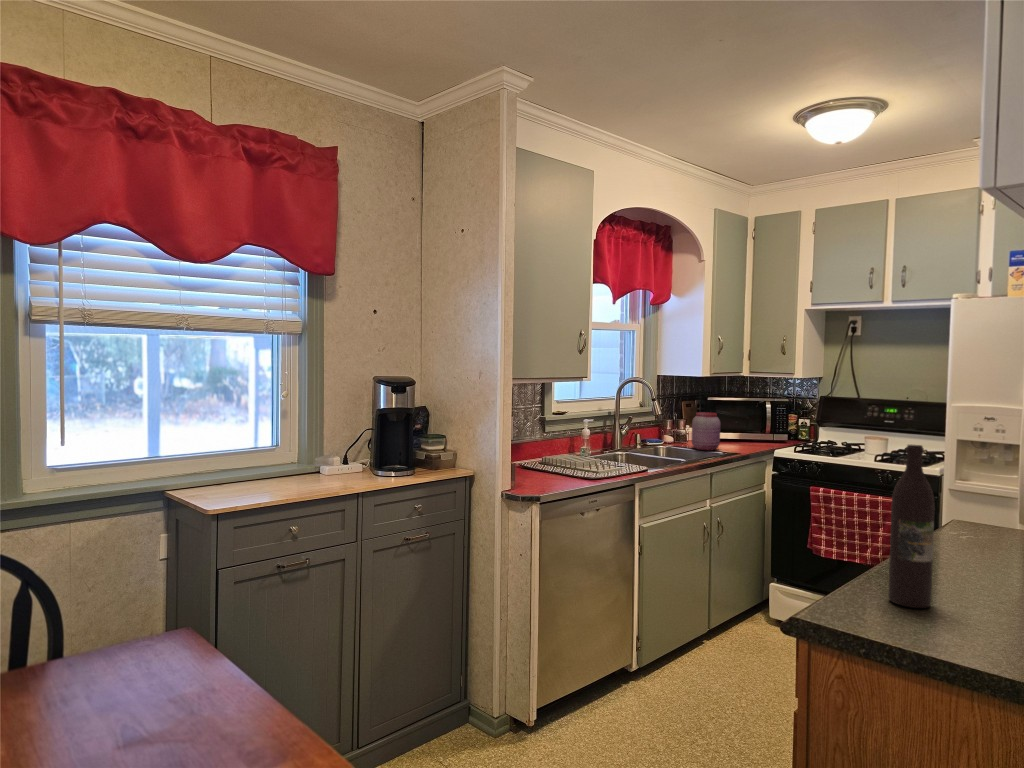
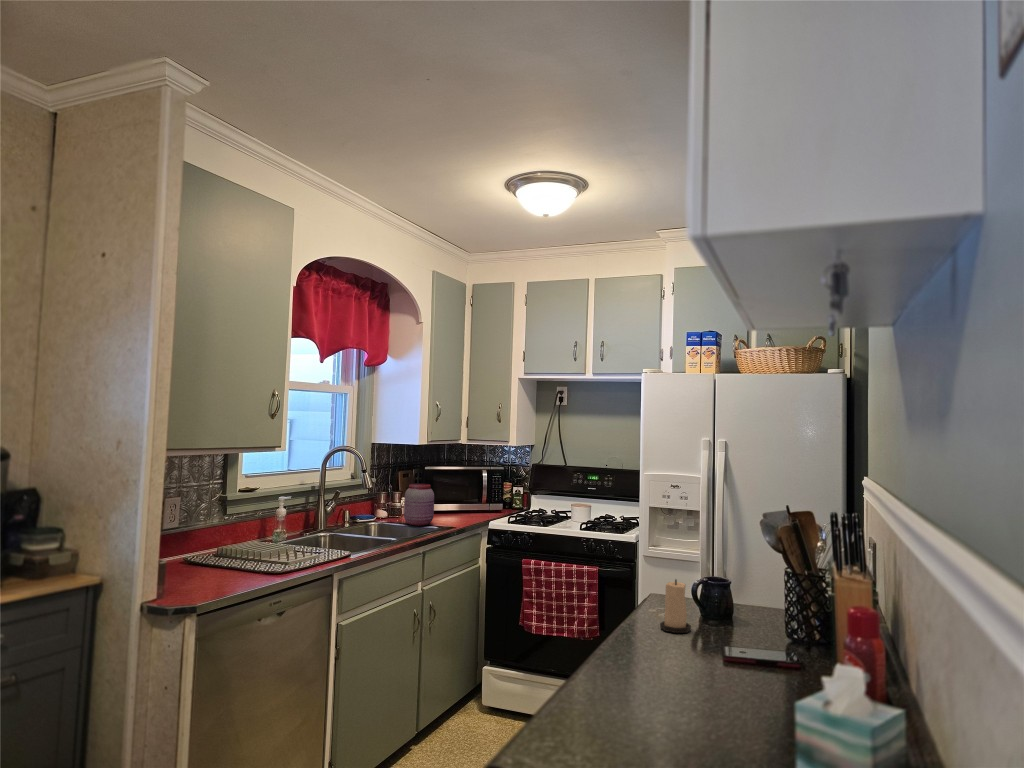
wine bottle: present [888,445,935,608] -> none [589,542,636,742]
candle: none [963,496,998,546] -> present [660,580,691,633]

